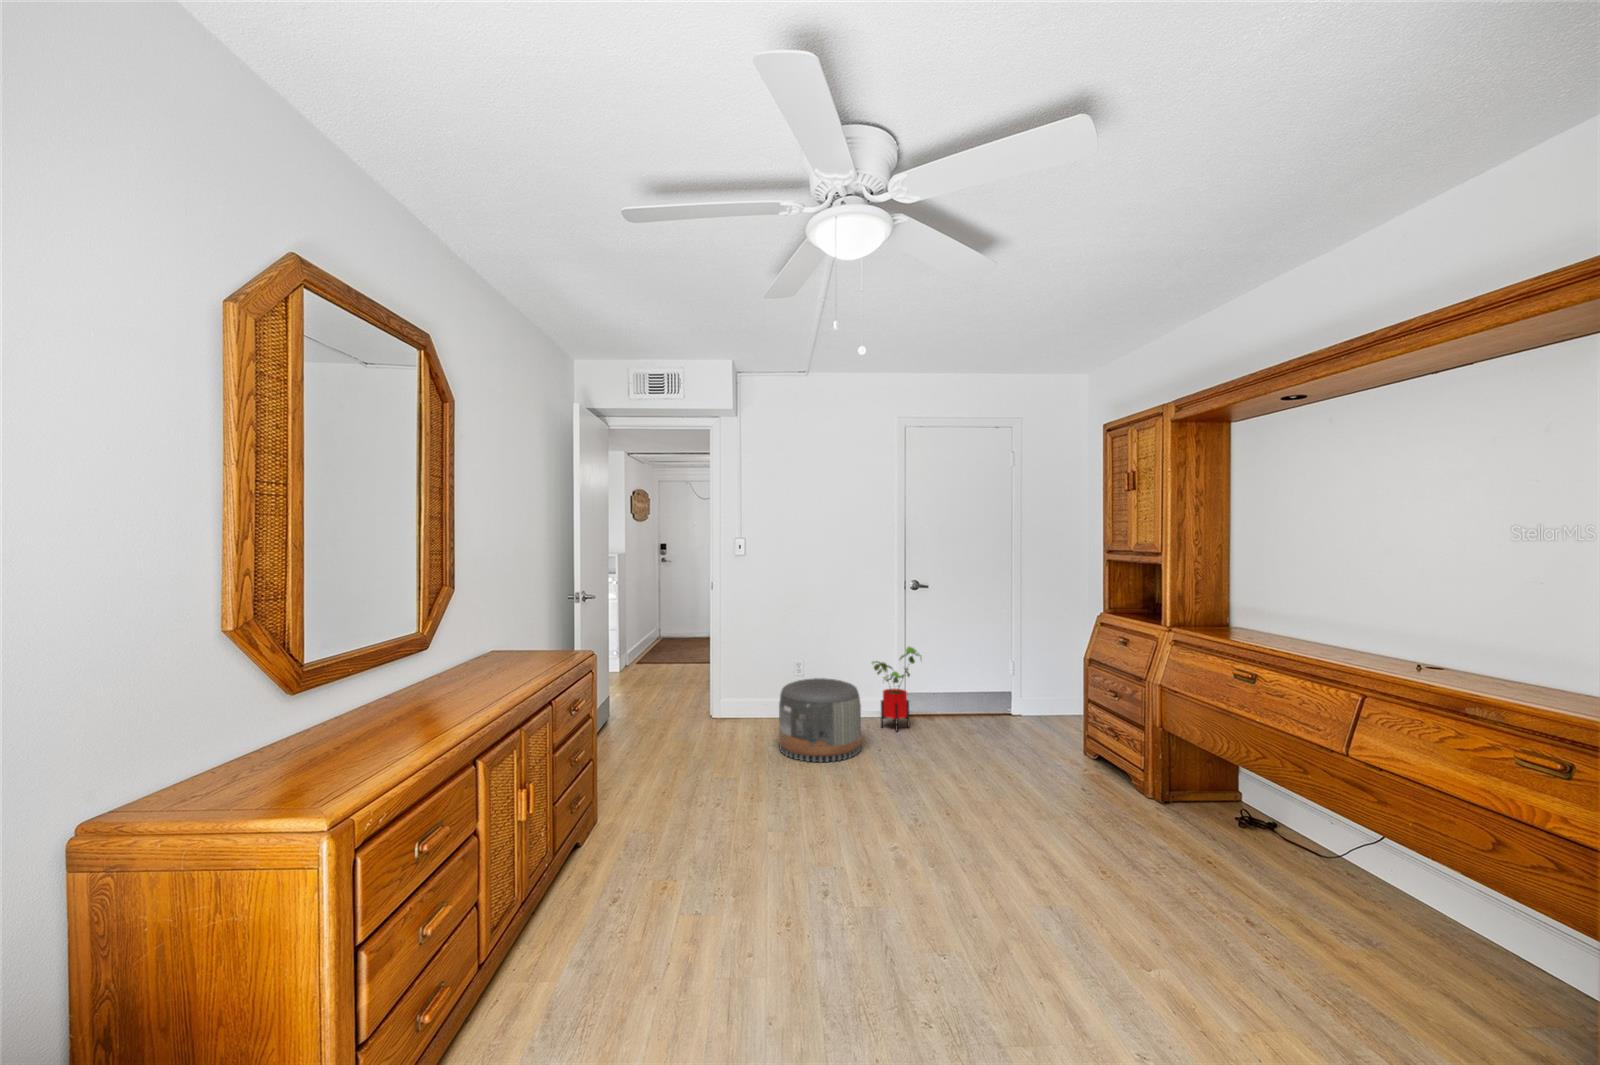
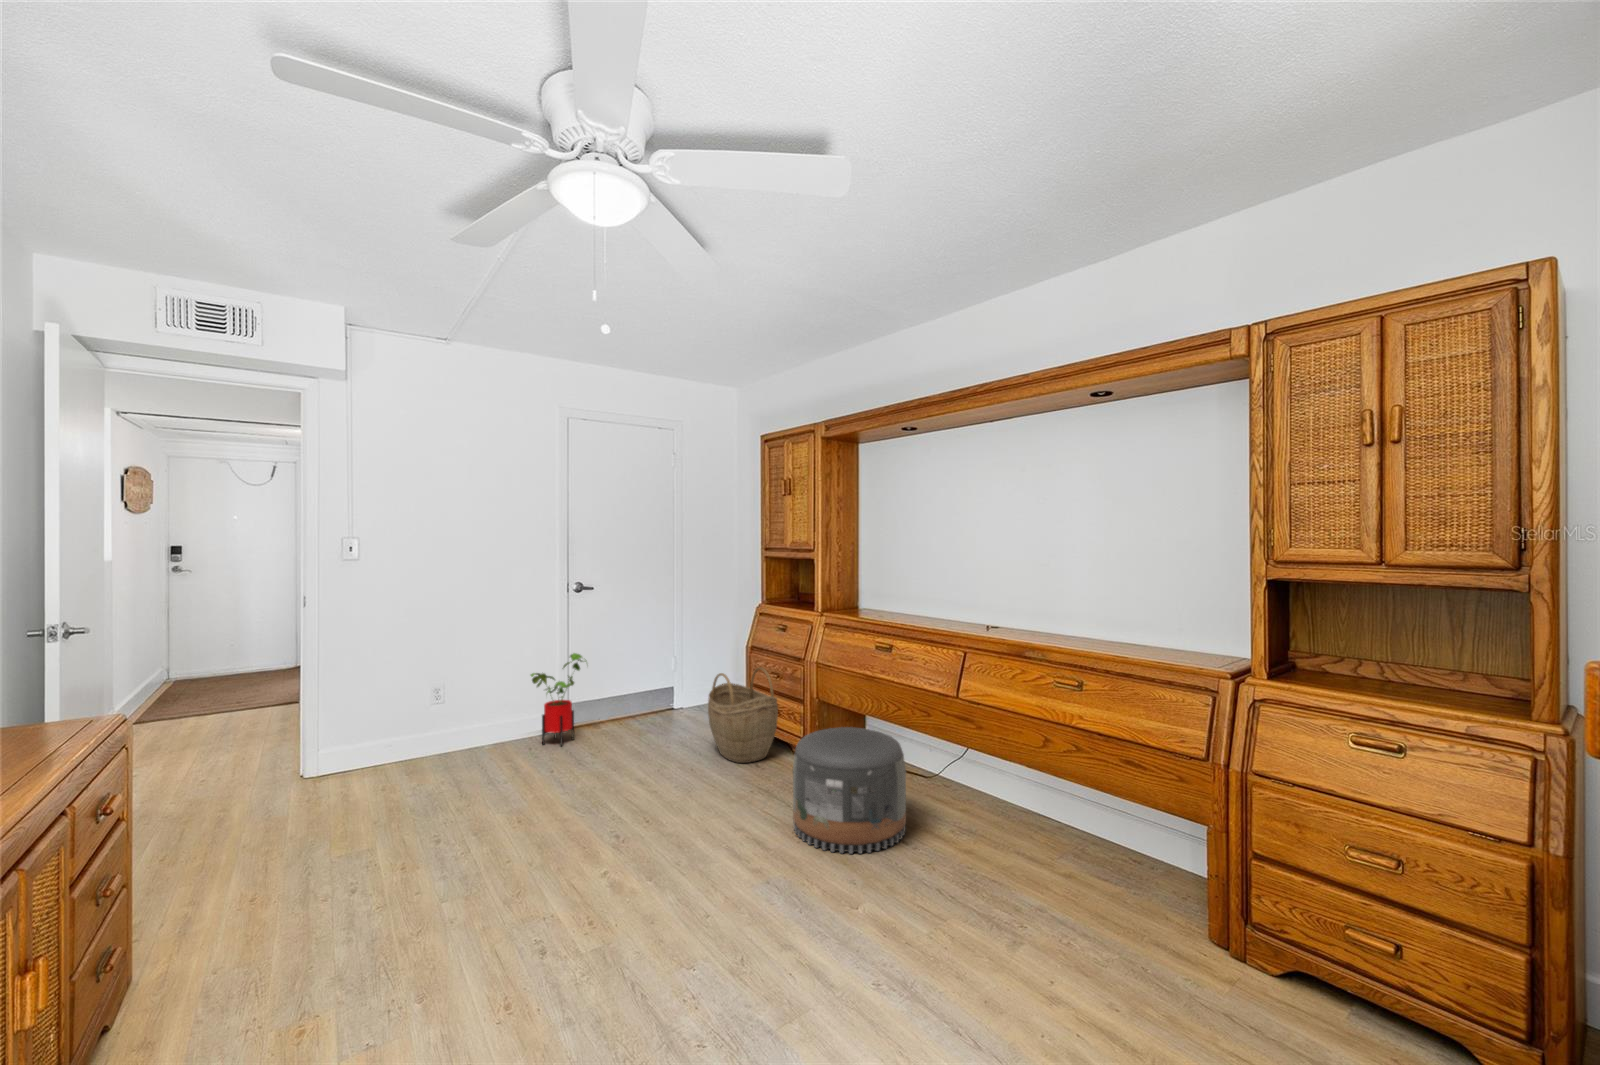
pouf: present [779,678,861,762] -> present [793,727,906,854]
woven basket: none [1035,682,1114,785] -> present [708,667,778,763]

